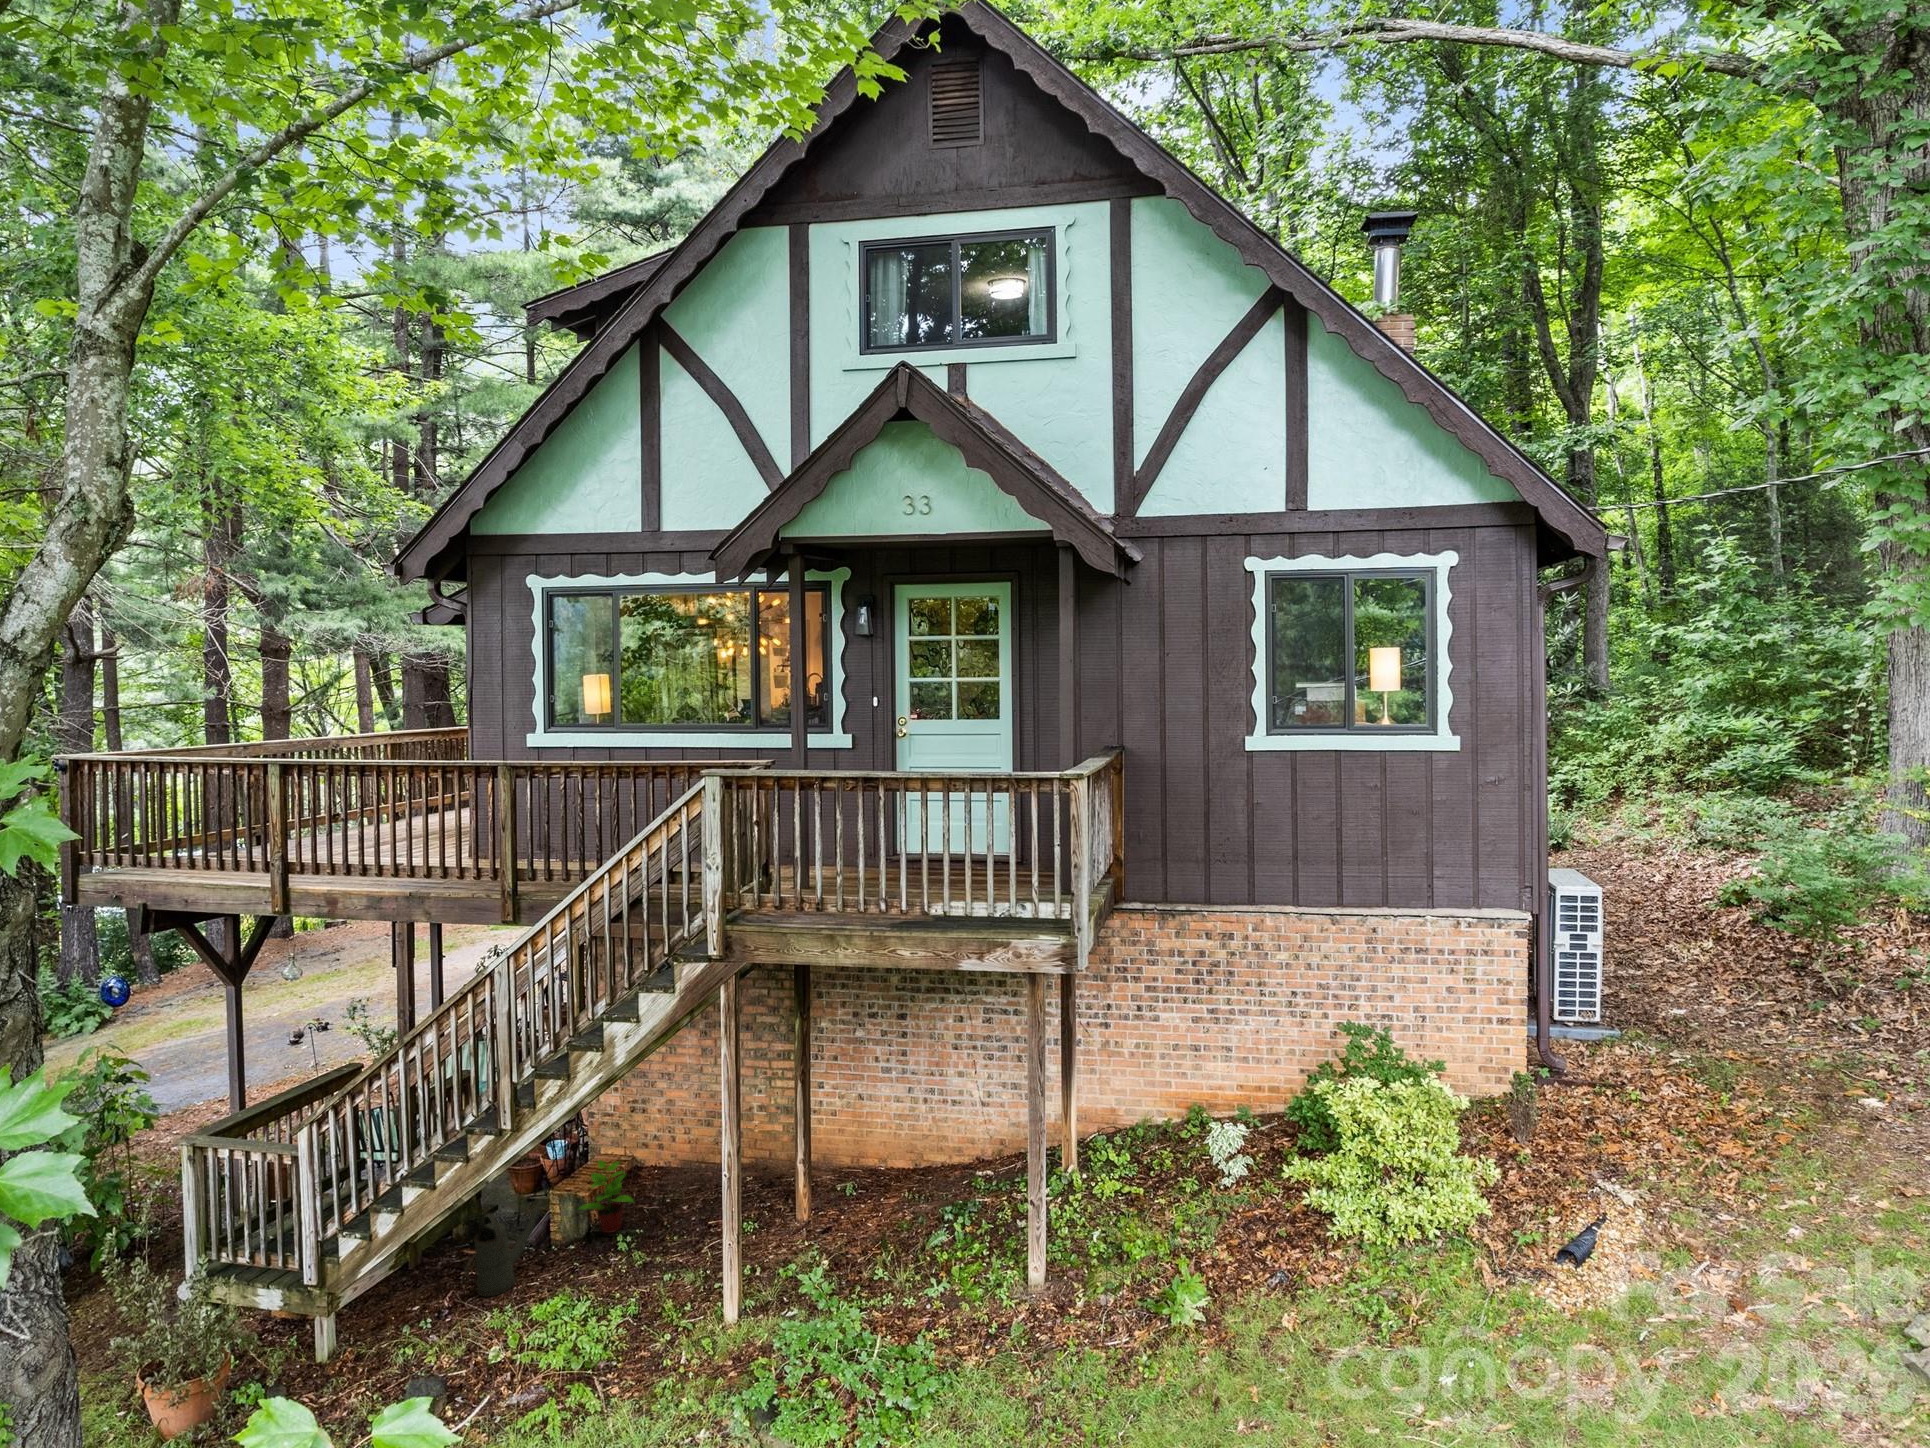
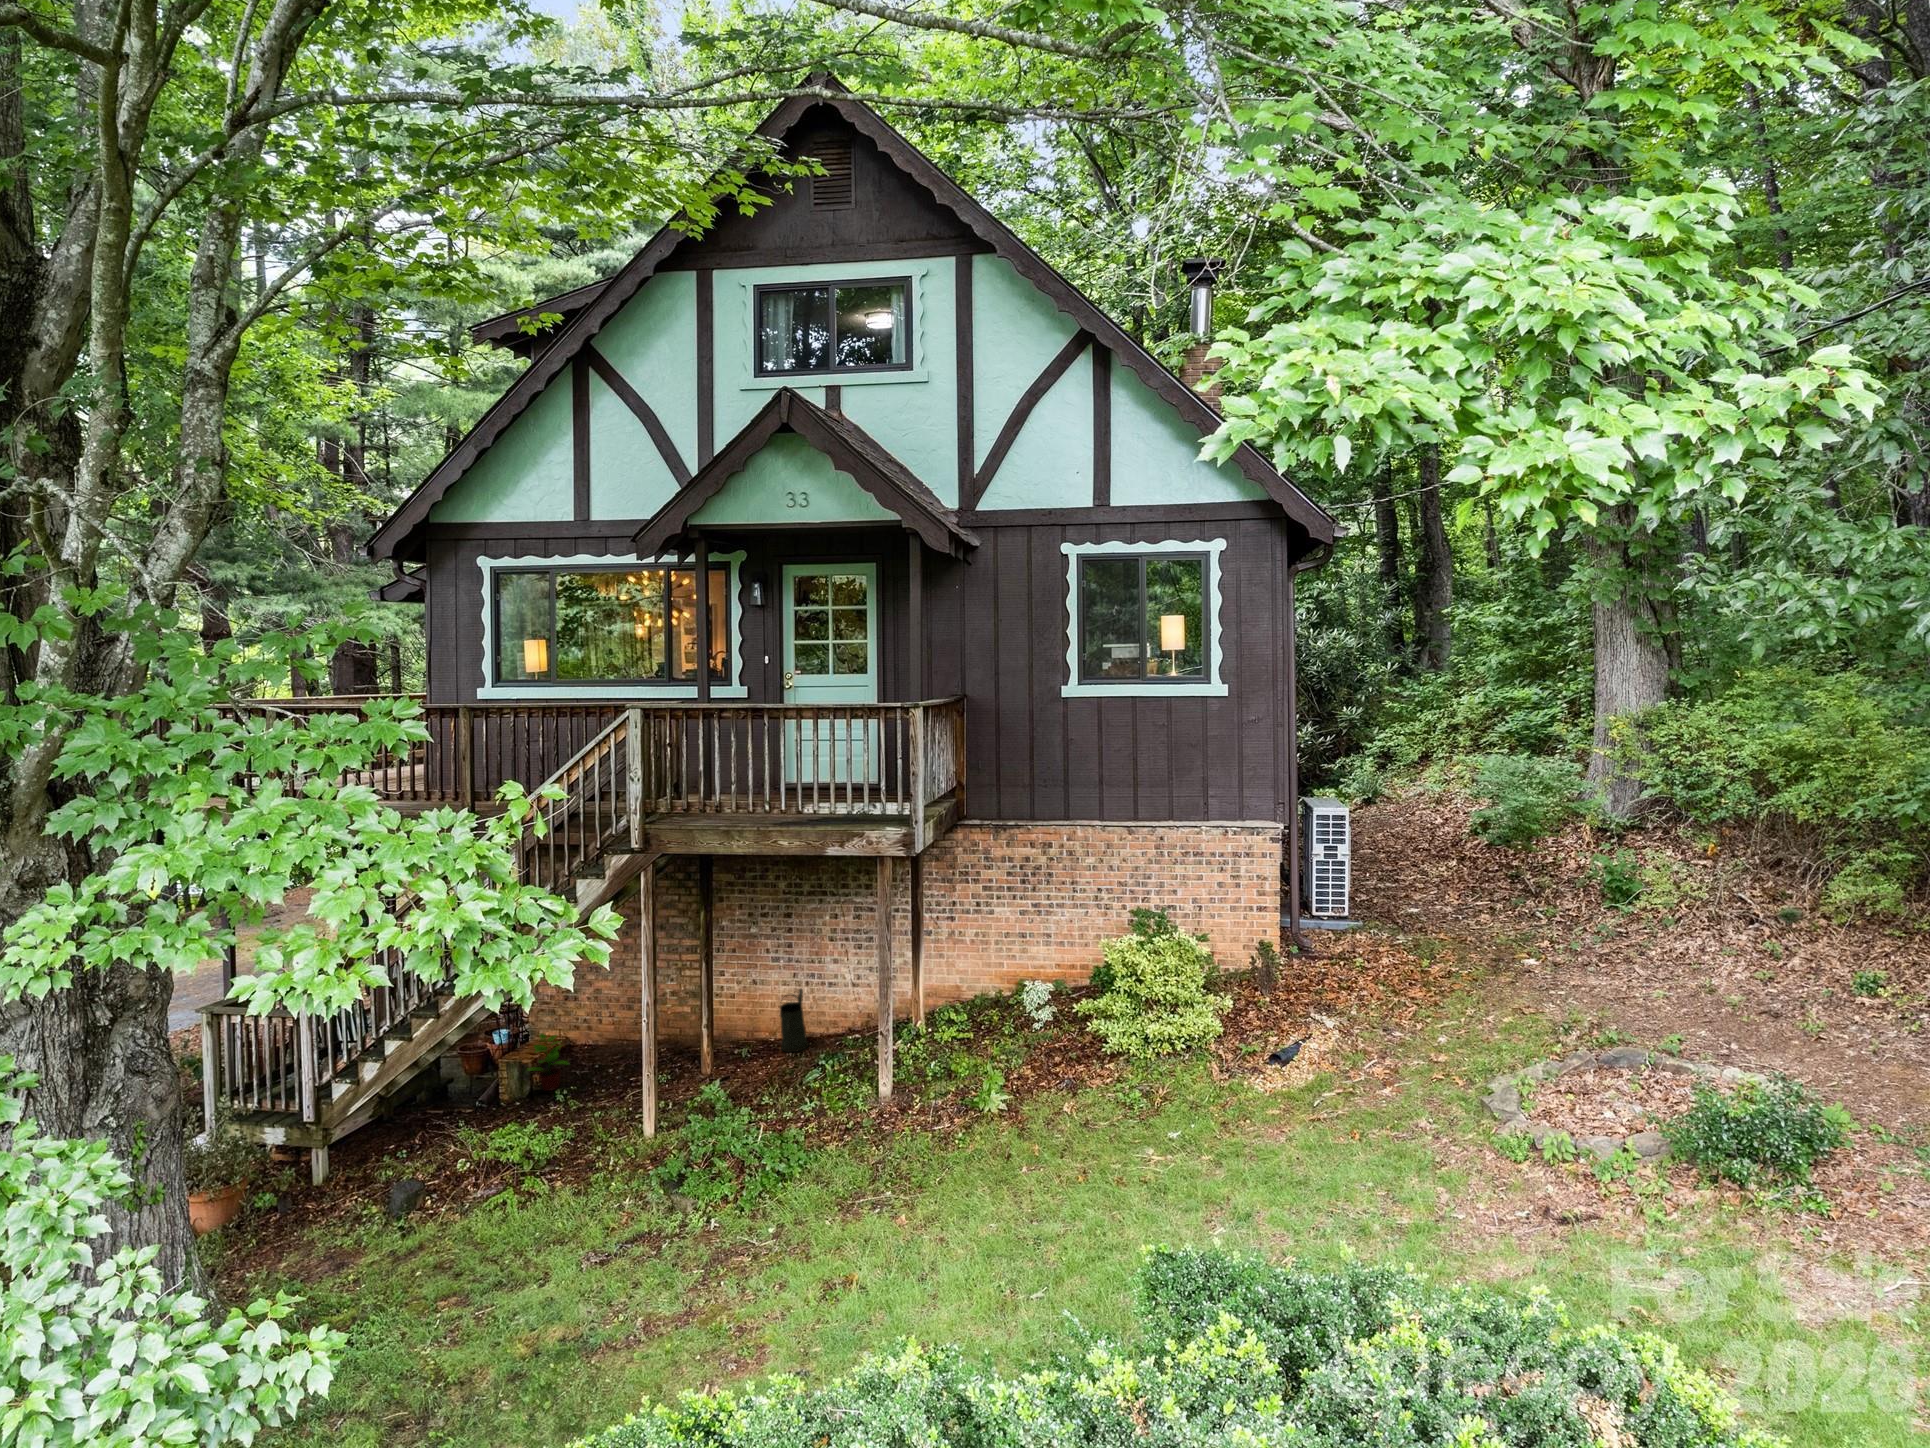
watering can: present [465,1200,543,1296] -> present [780,989,808,1052]

